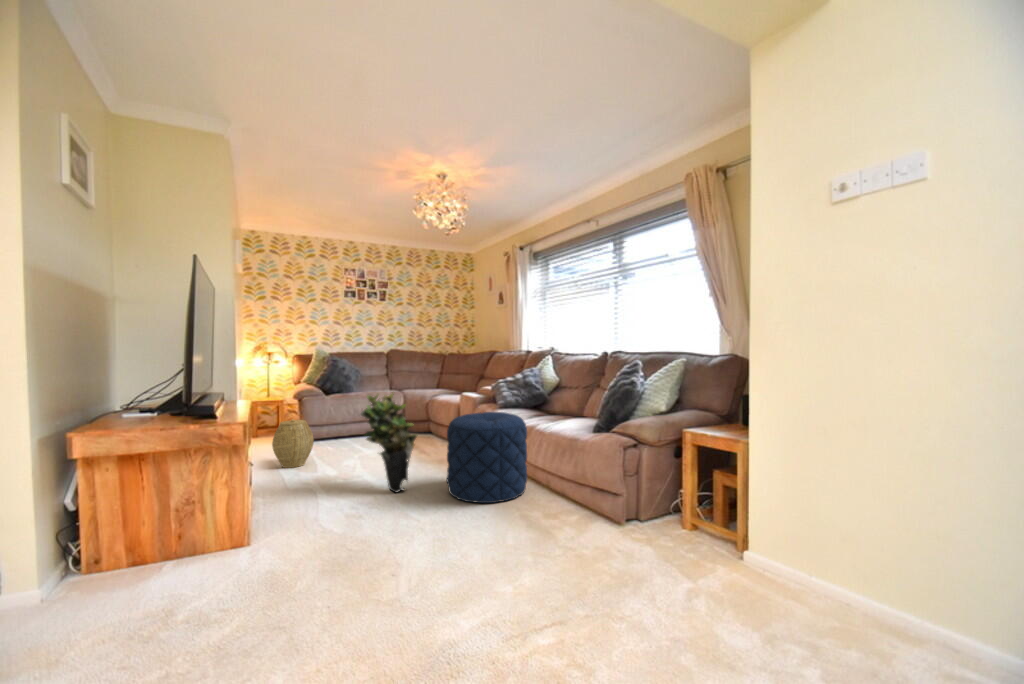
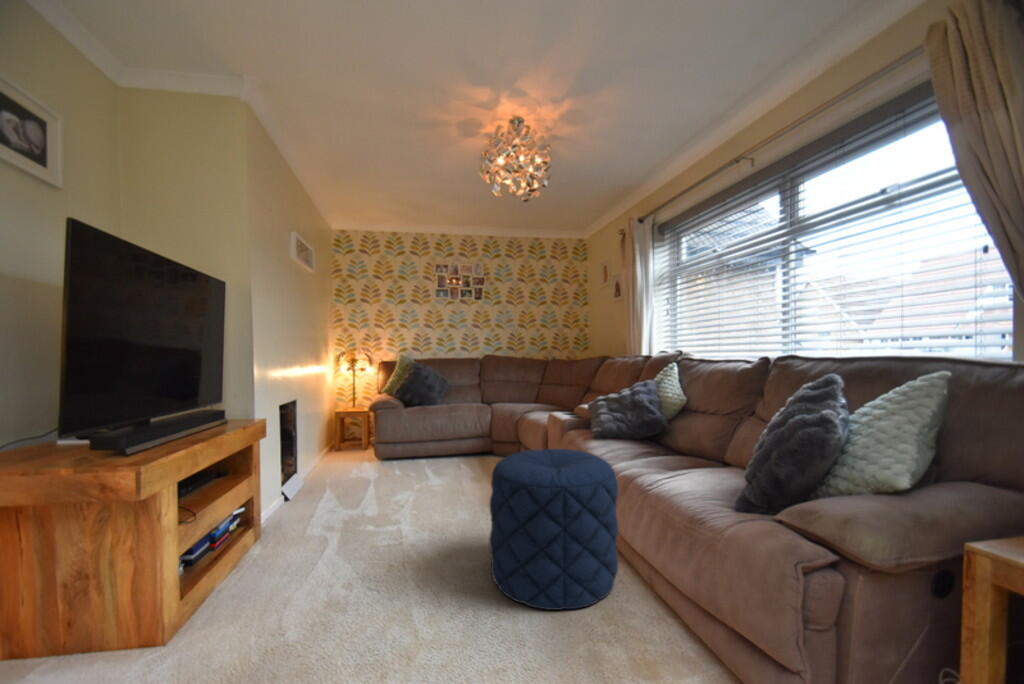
potted plant: present [361,392,418,493] -> none [380,411,461,560]
woven basket: present [272,420,314,468] -> none [318,436,365,495]

